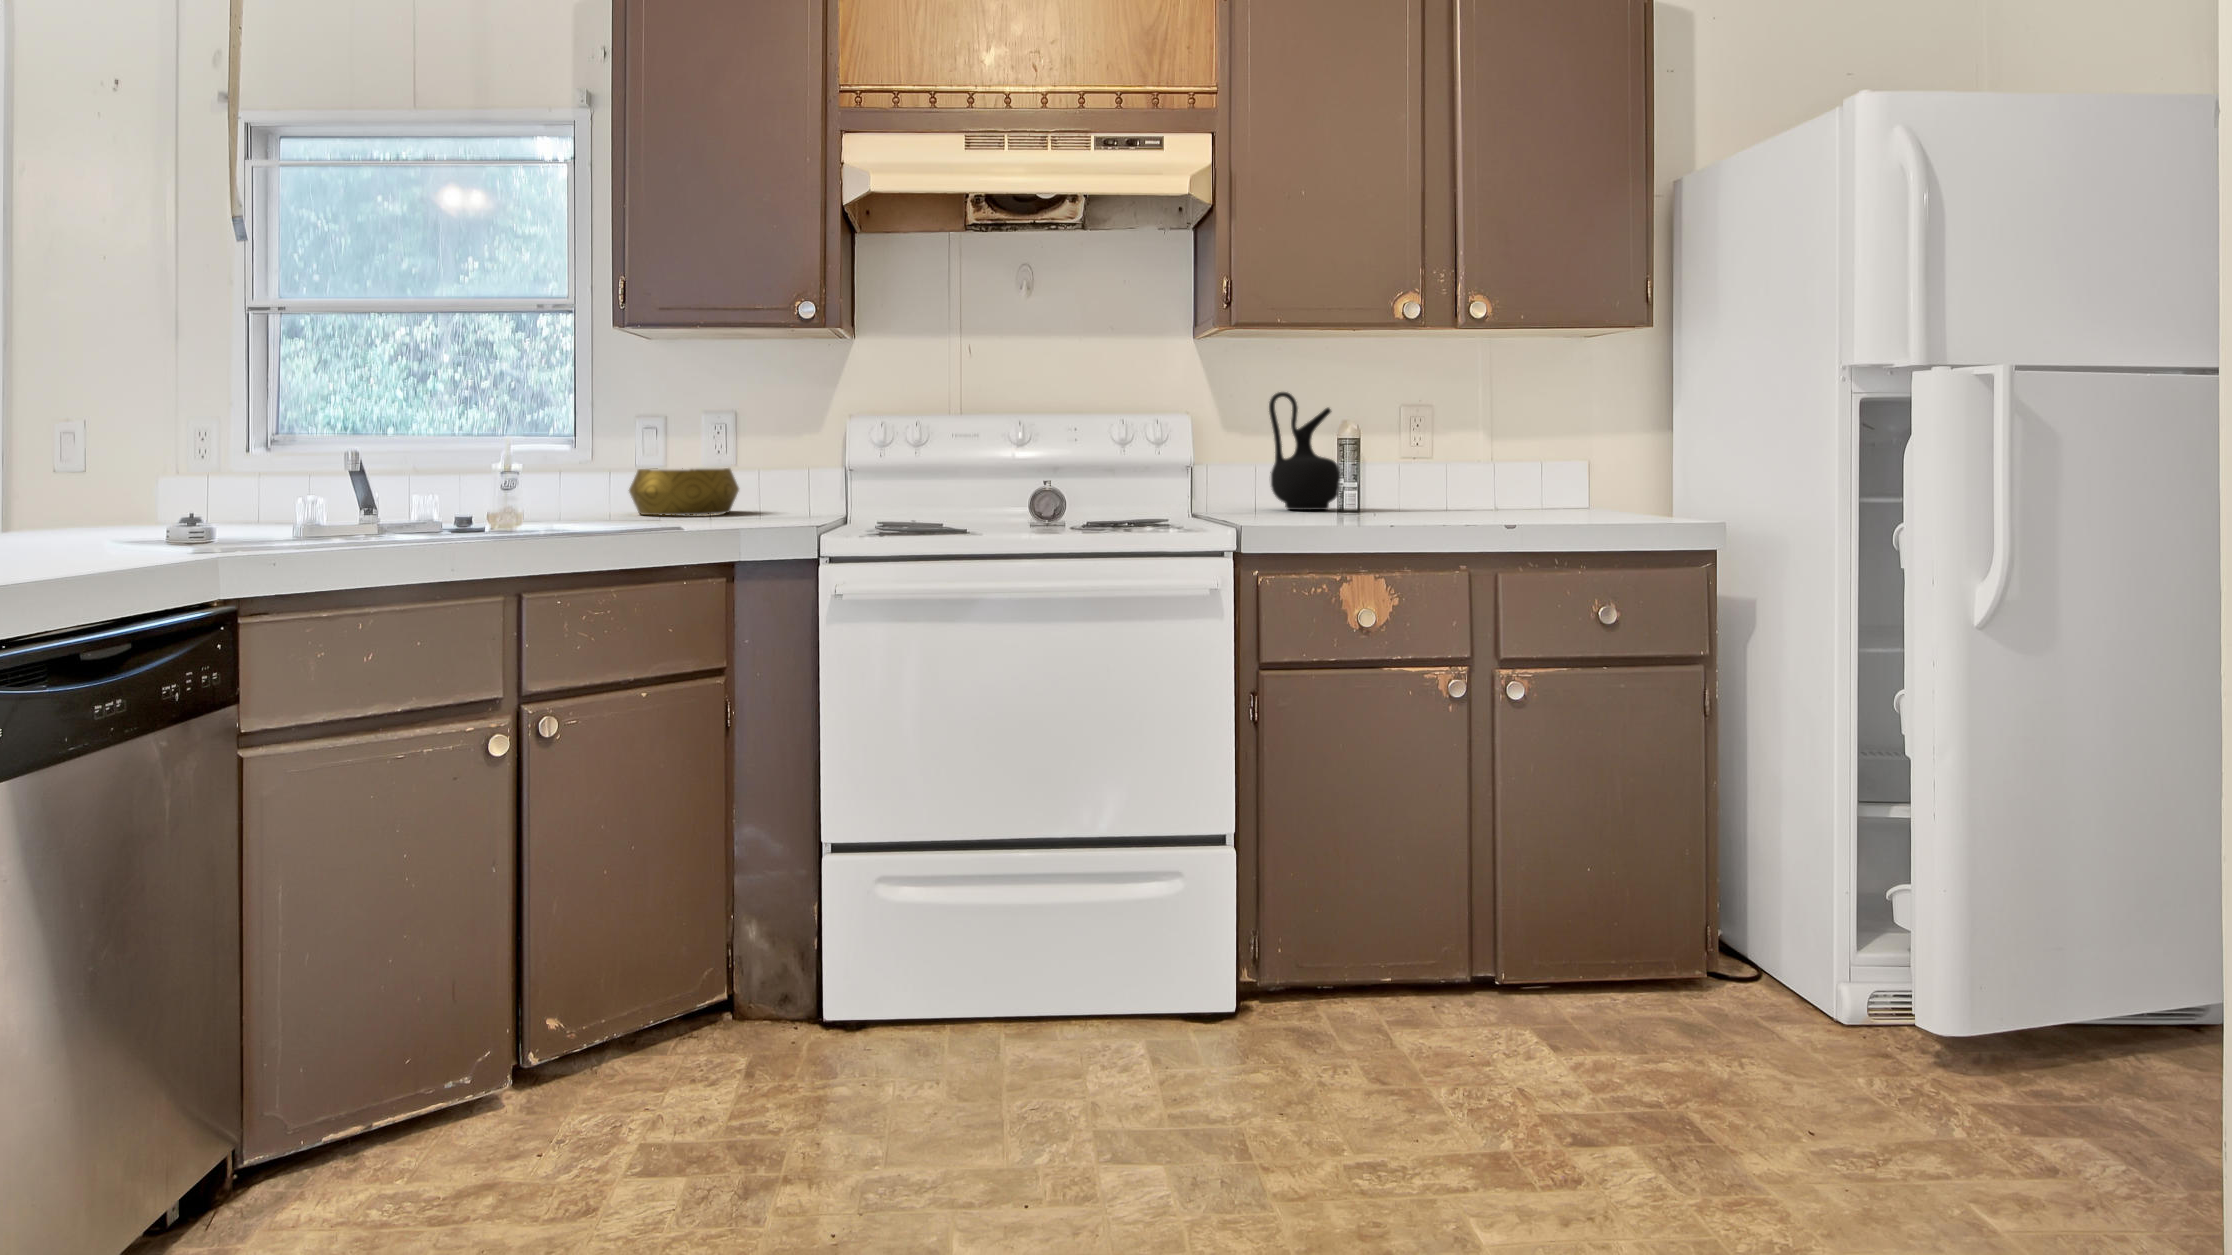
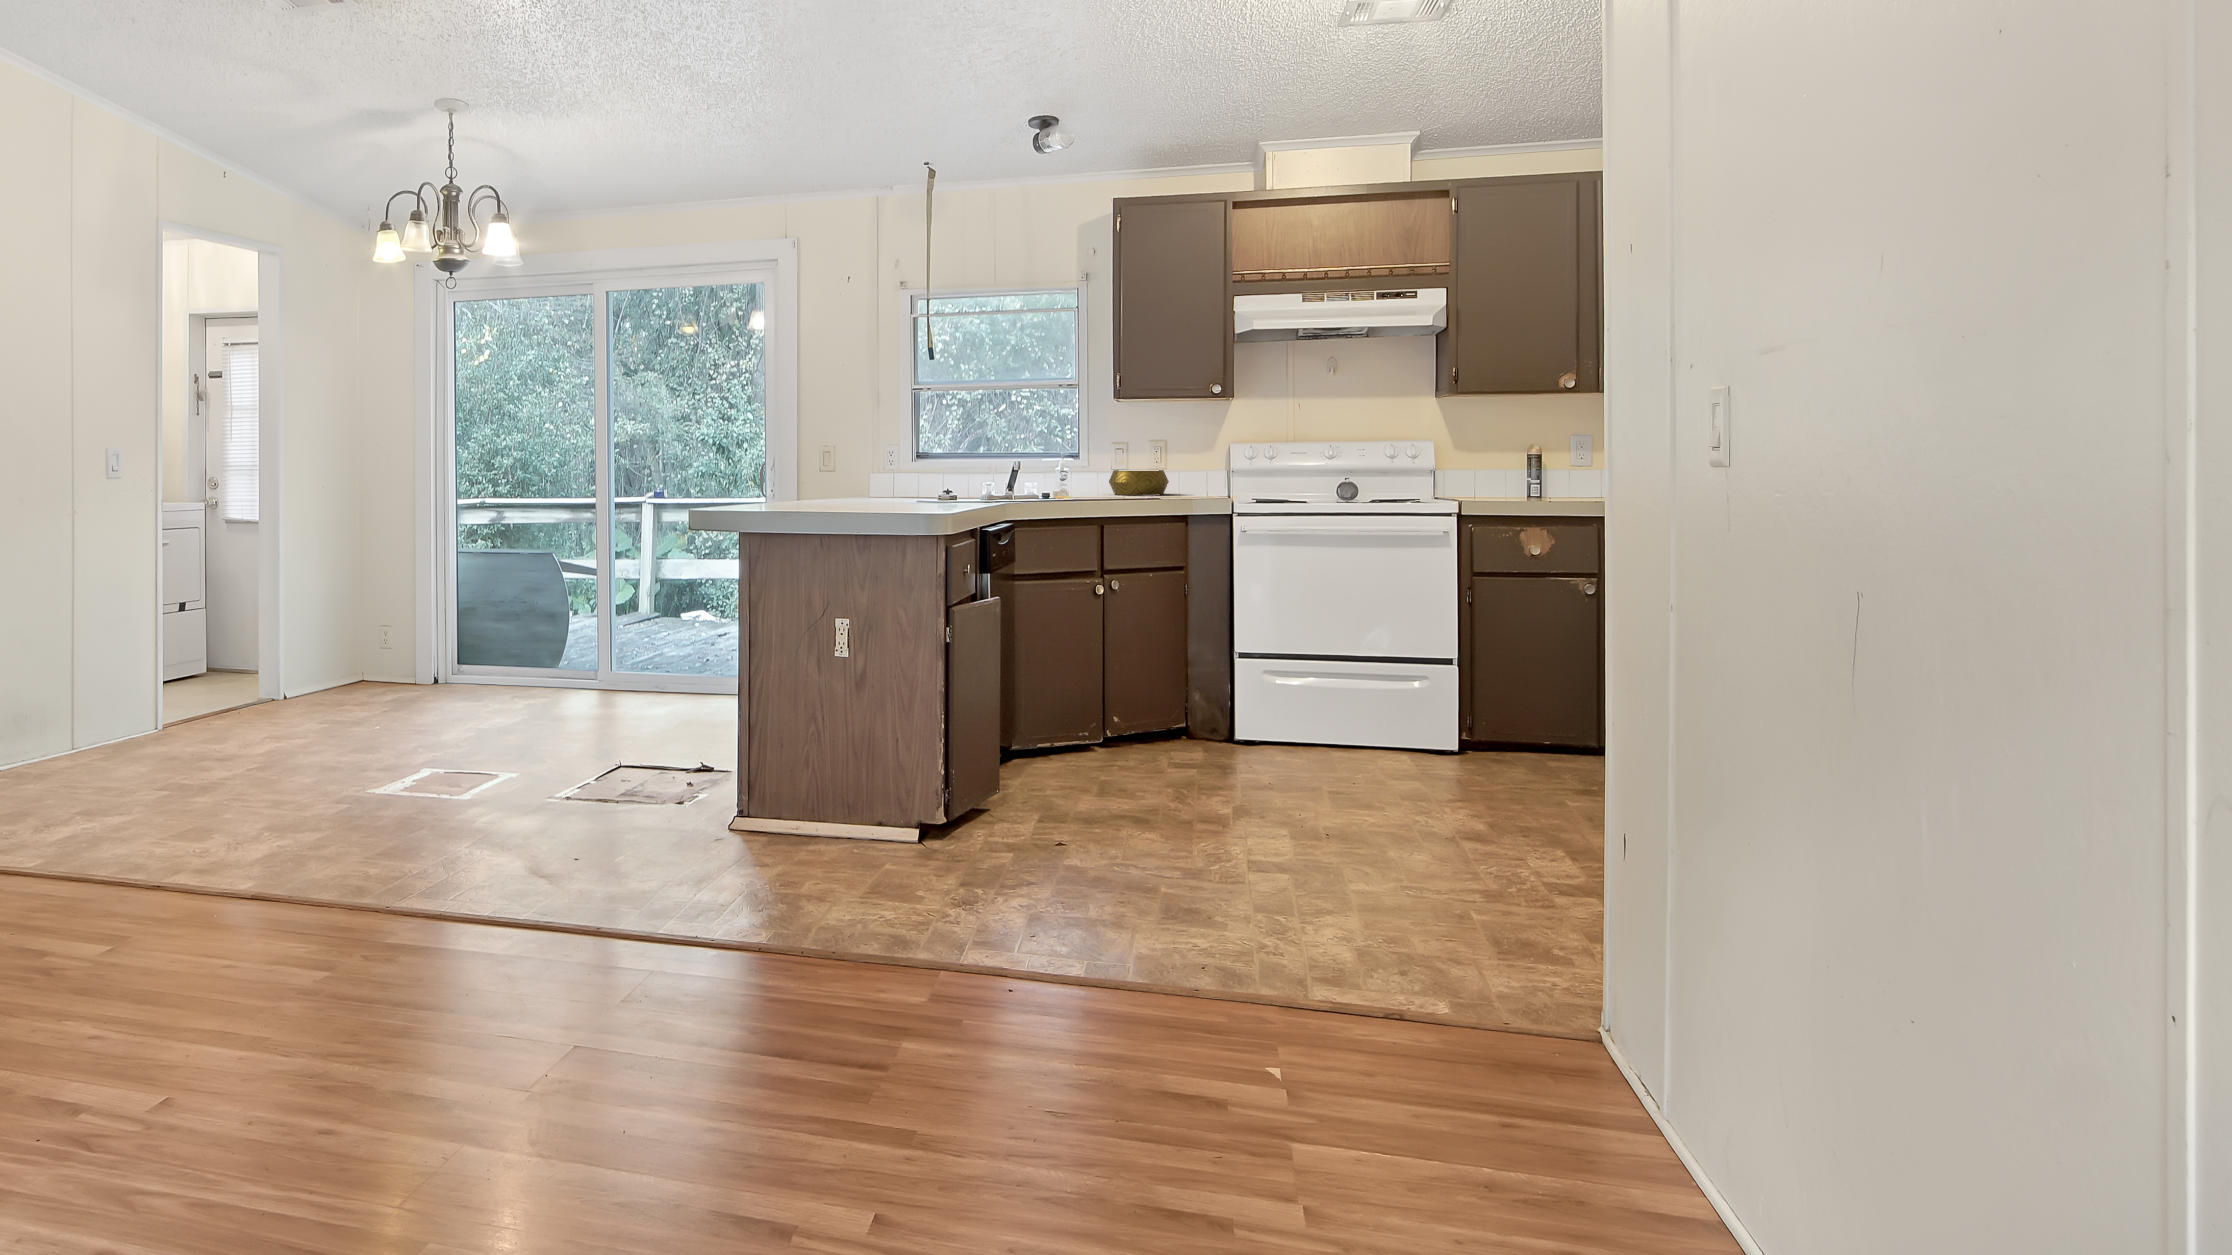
ceramic jug: present [1269,392,1340,510] -> none [1489,426,1537,496]

